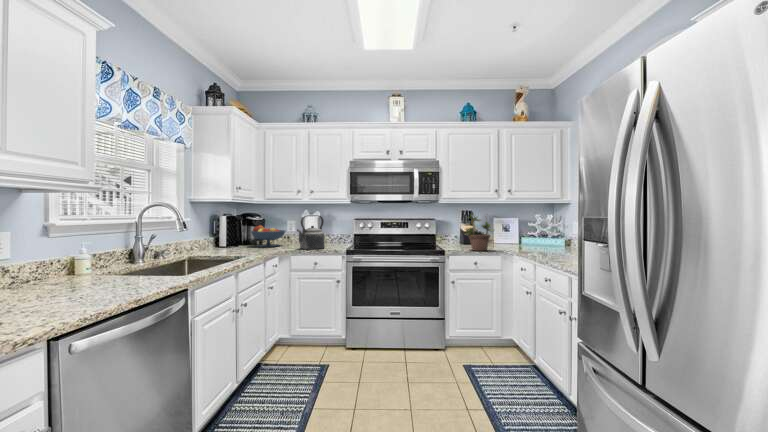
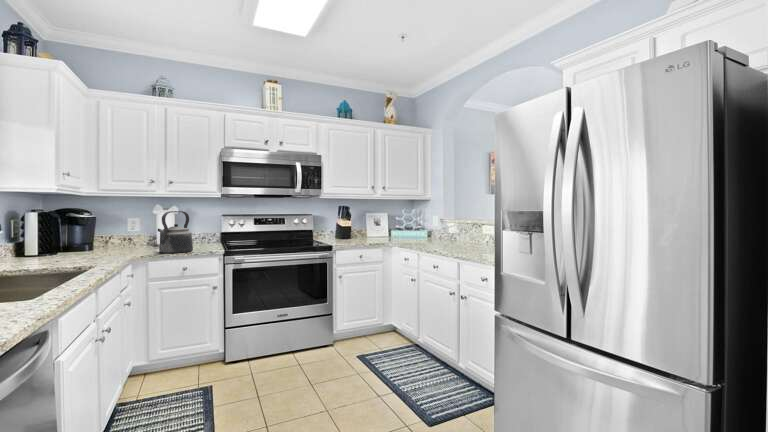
potted plant: present [465,215,494,251] -> none [350,206,378,245]
fruit bowl: present [251,225,285,247] -> none [75,225,131,253]

